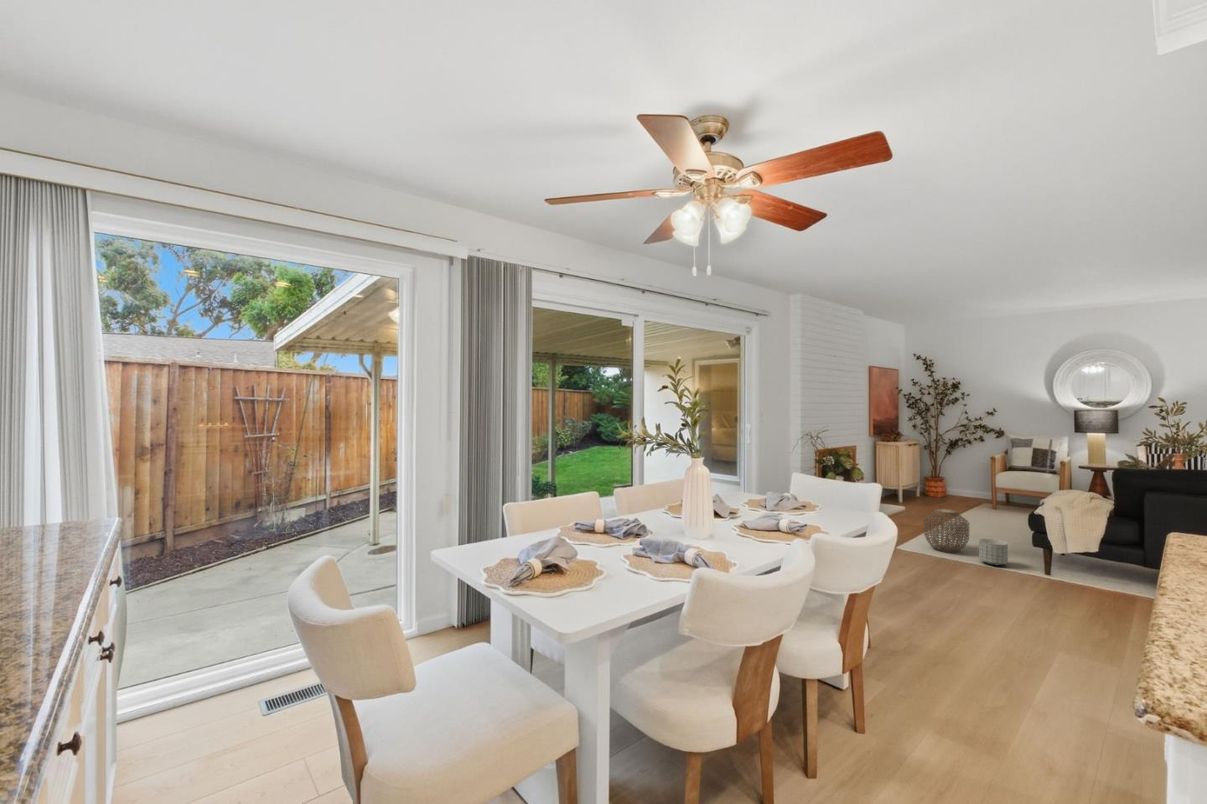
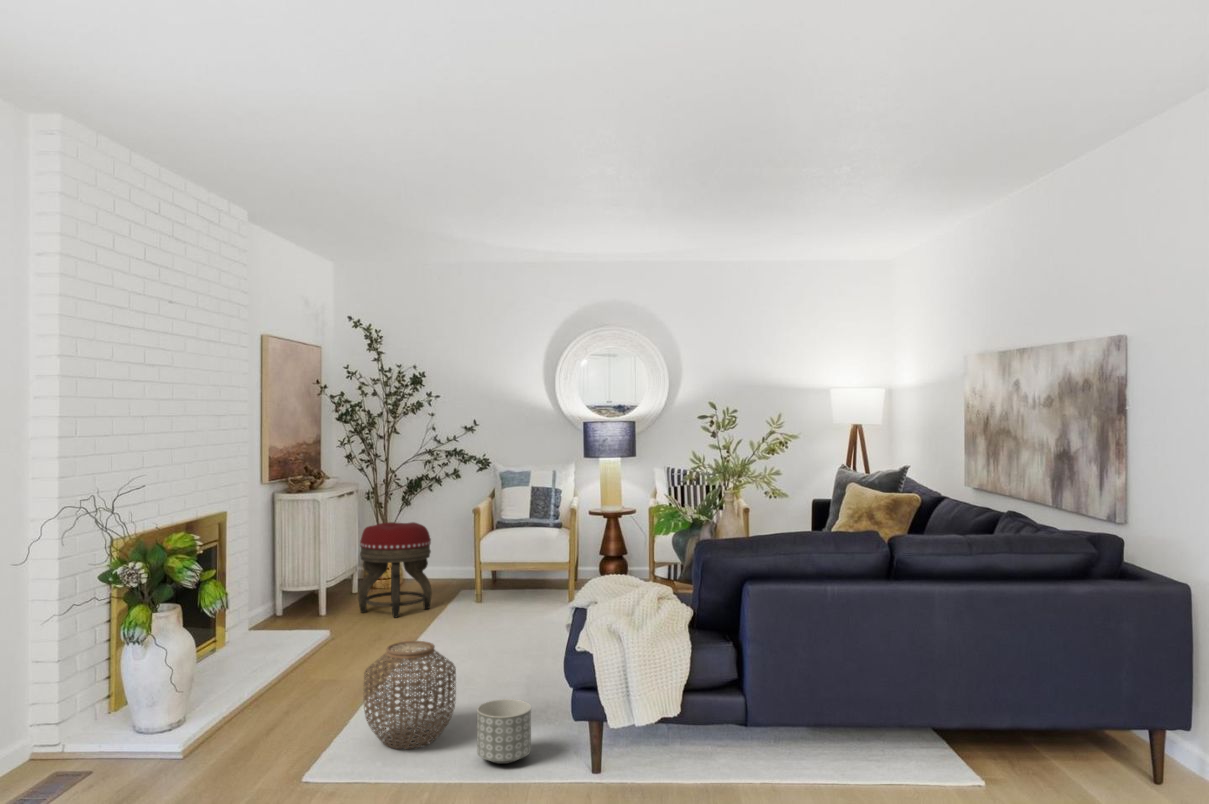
footstool: none [920,461,963,509] -> present [359,522,432,618]

